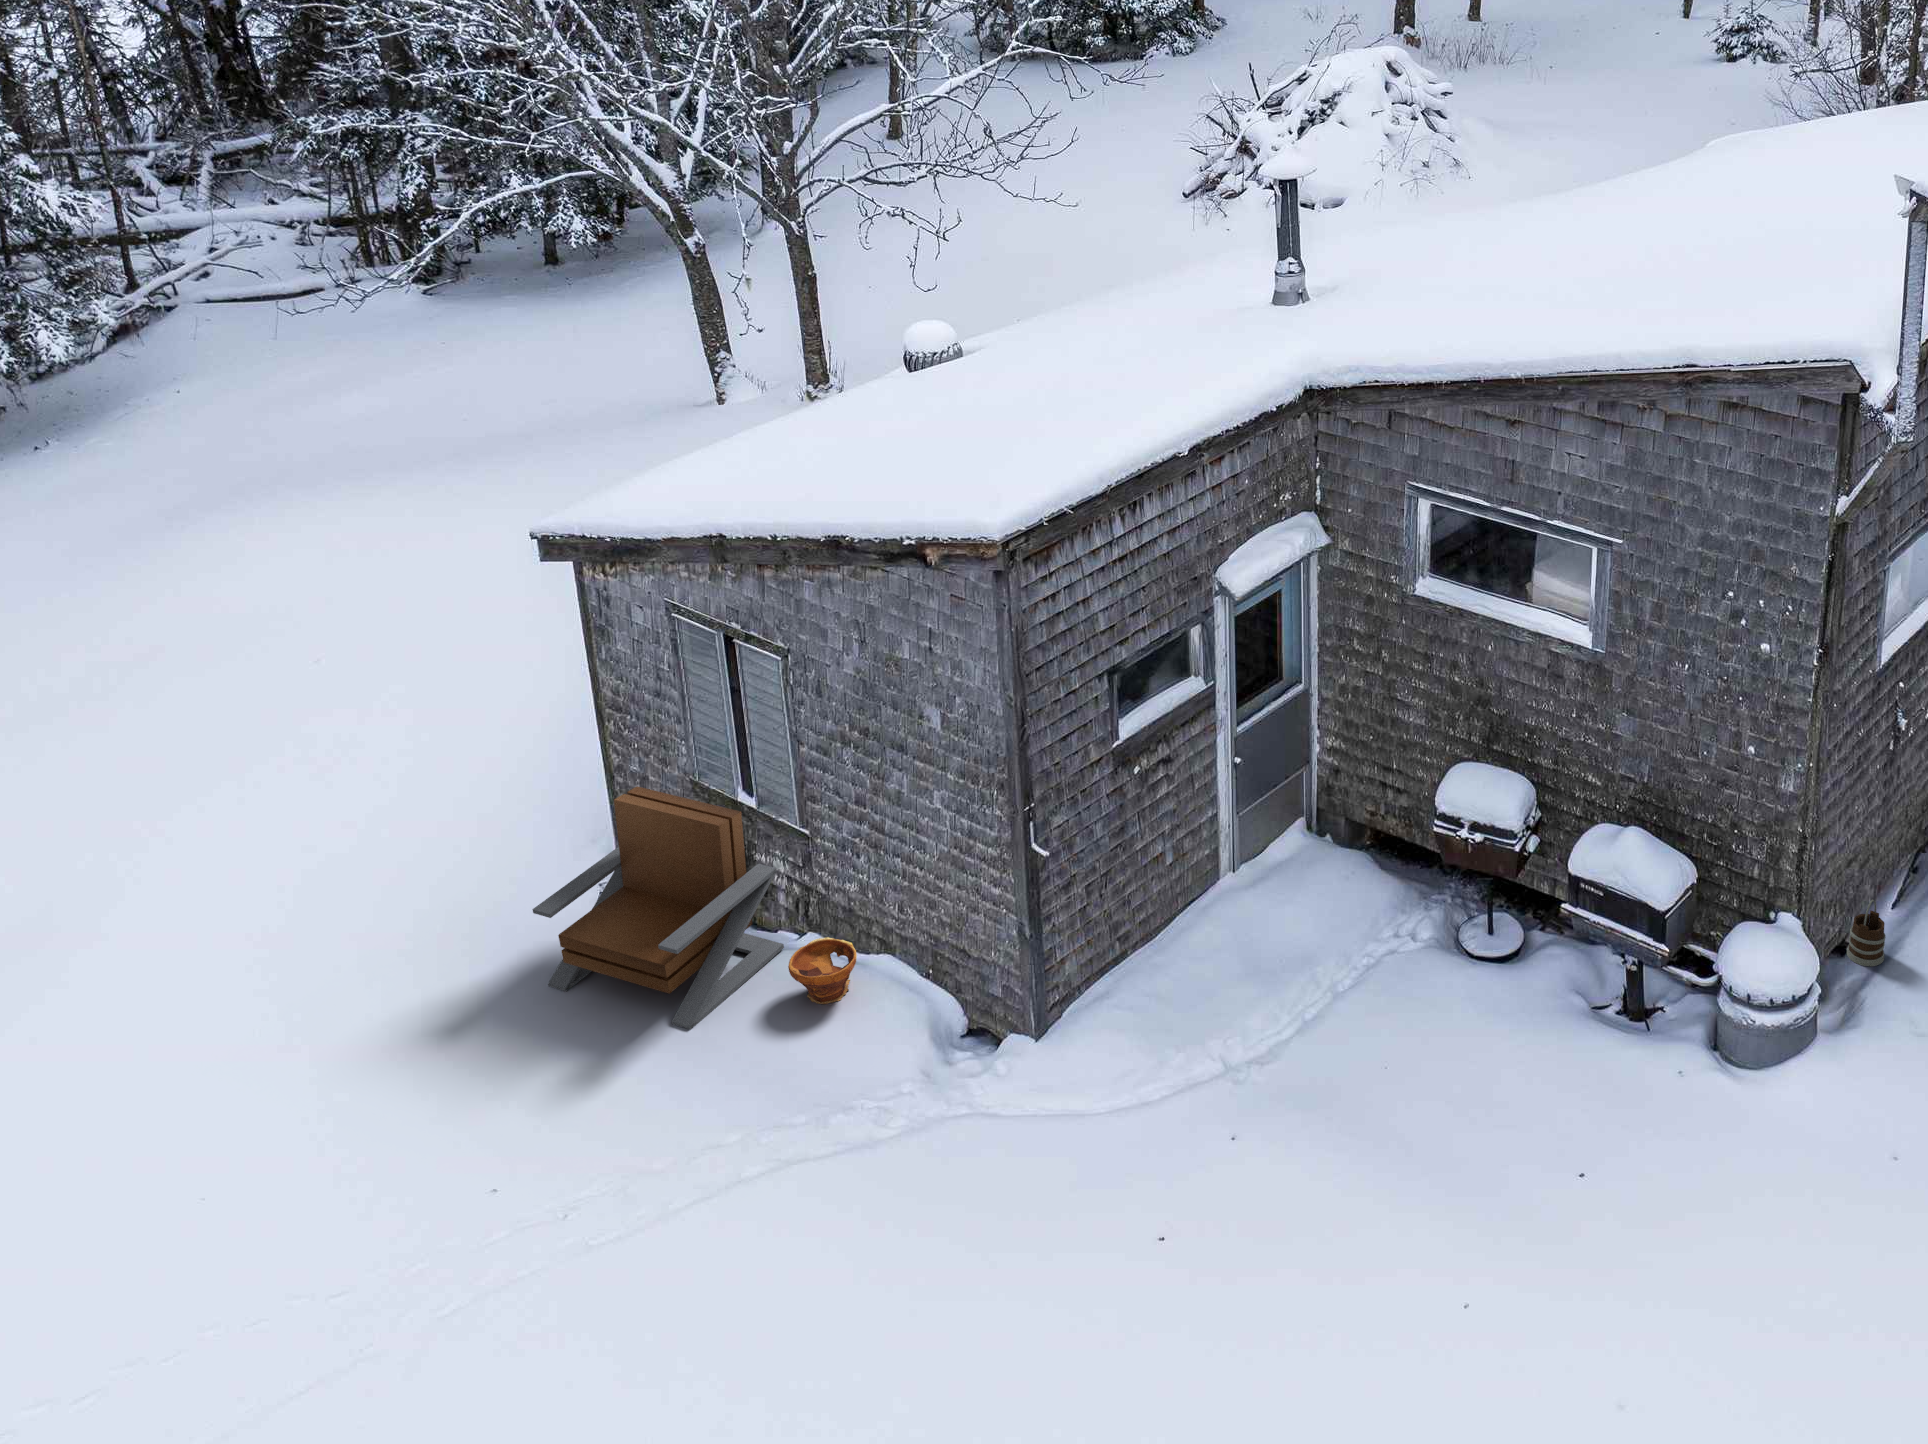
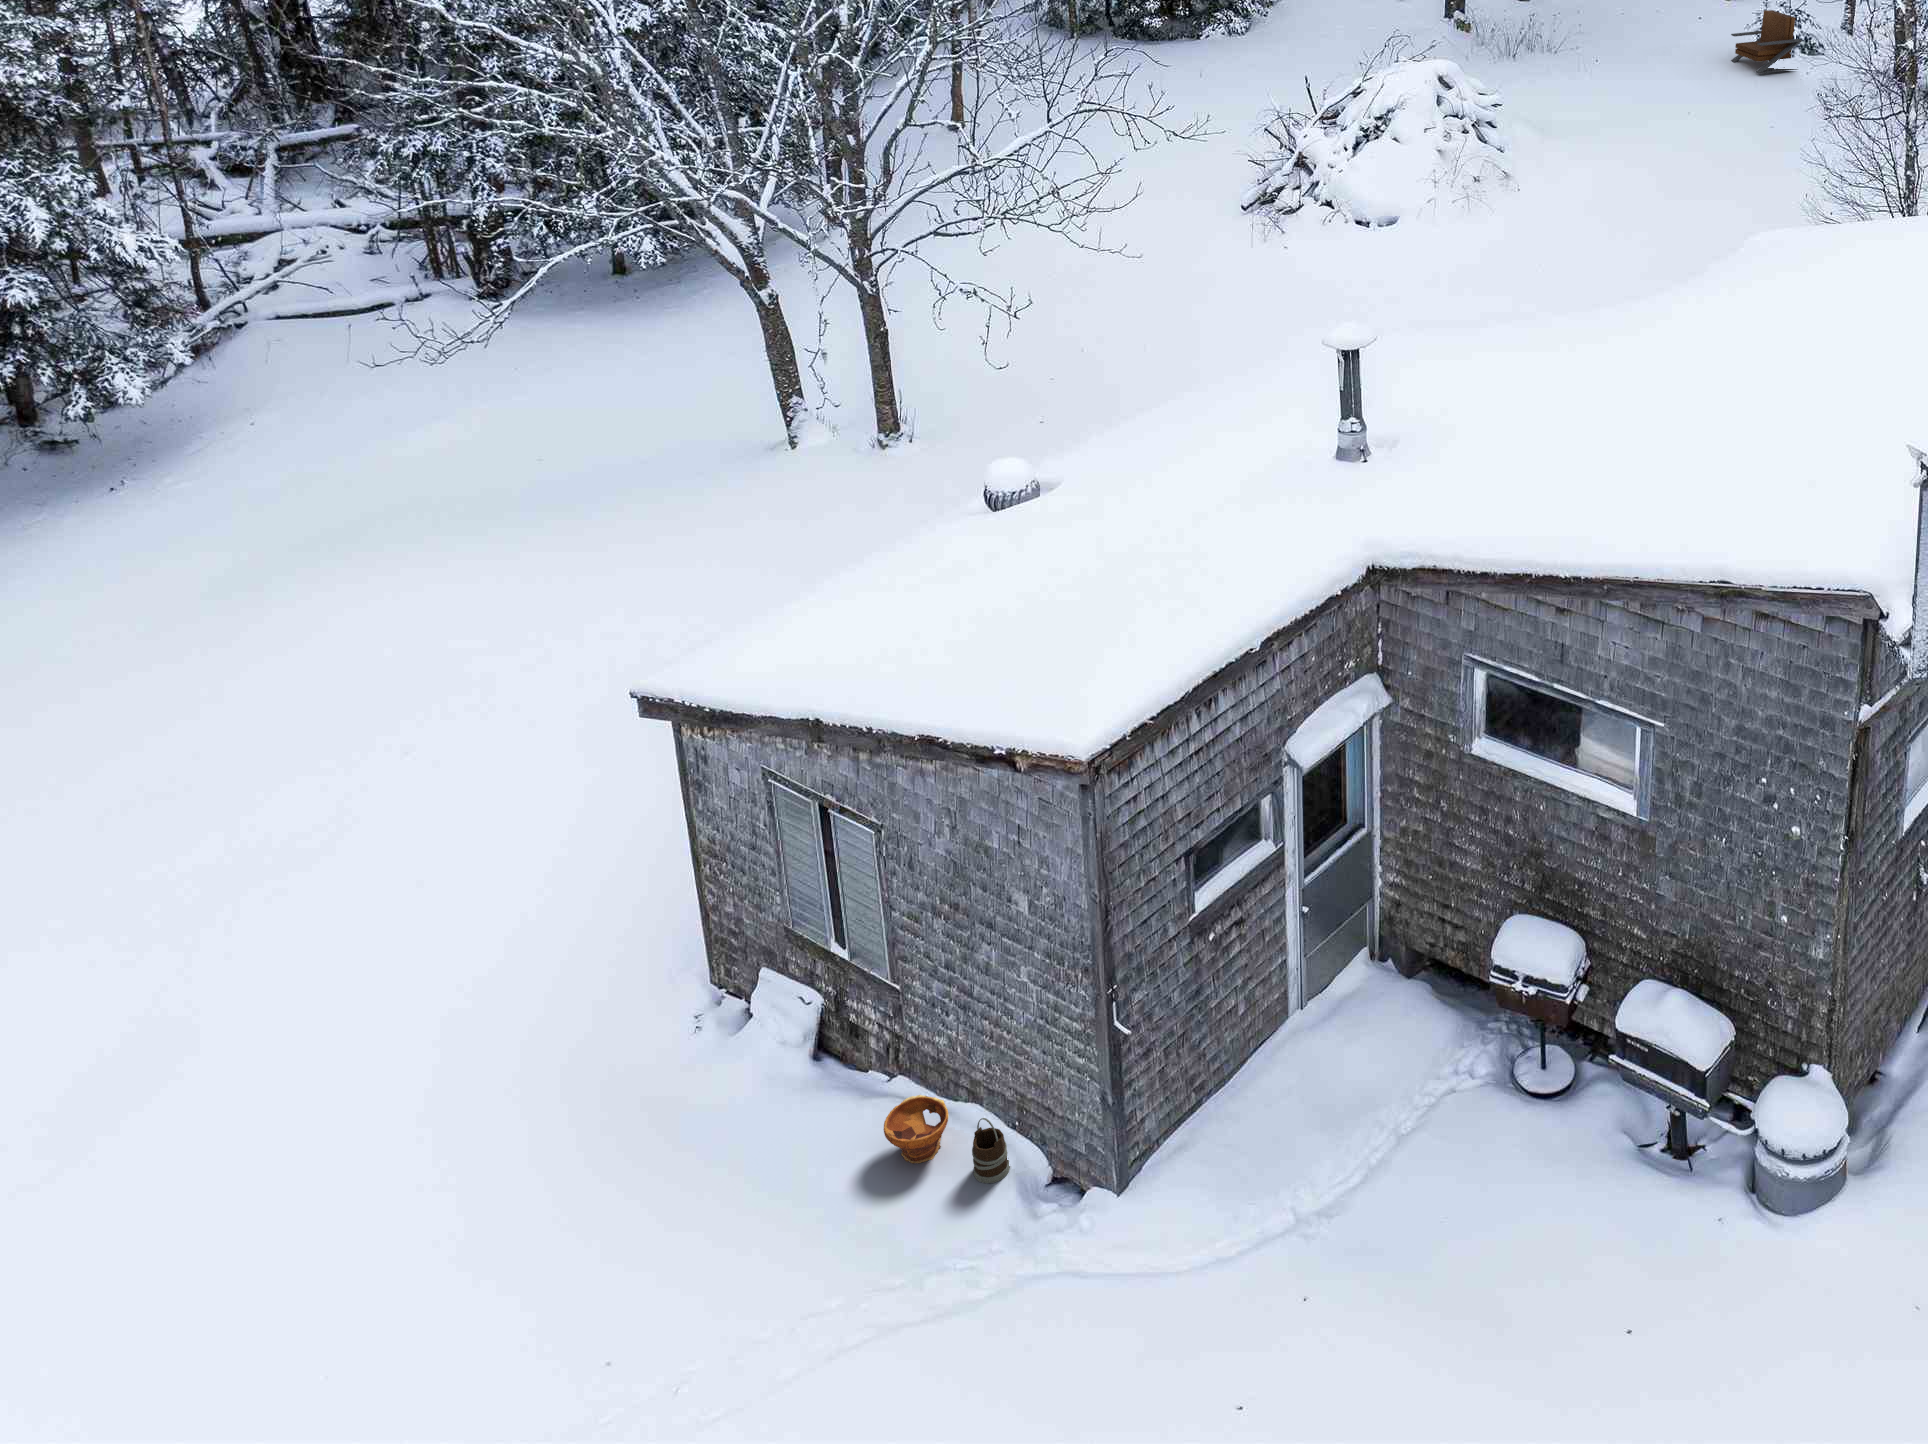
lounge chair: present [532,786,784,1030] -> present [1731,10,1802,74]
wooden bucket: present [1847,900,1886,966] -> present [972,1118,1010,1183]

